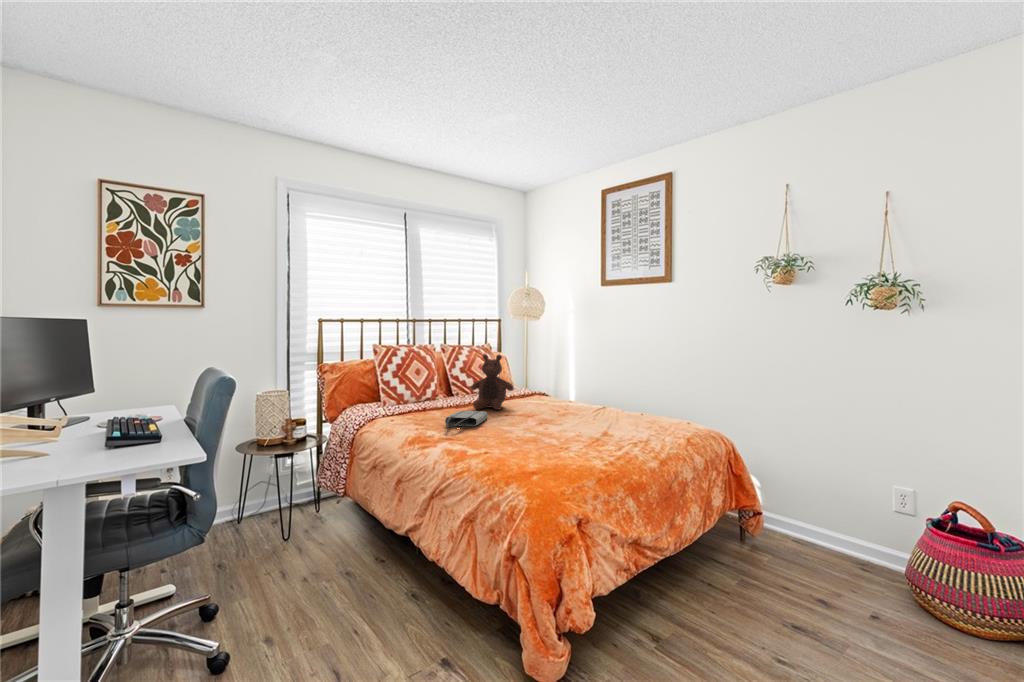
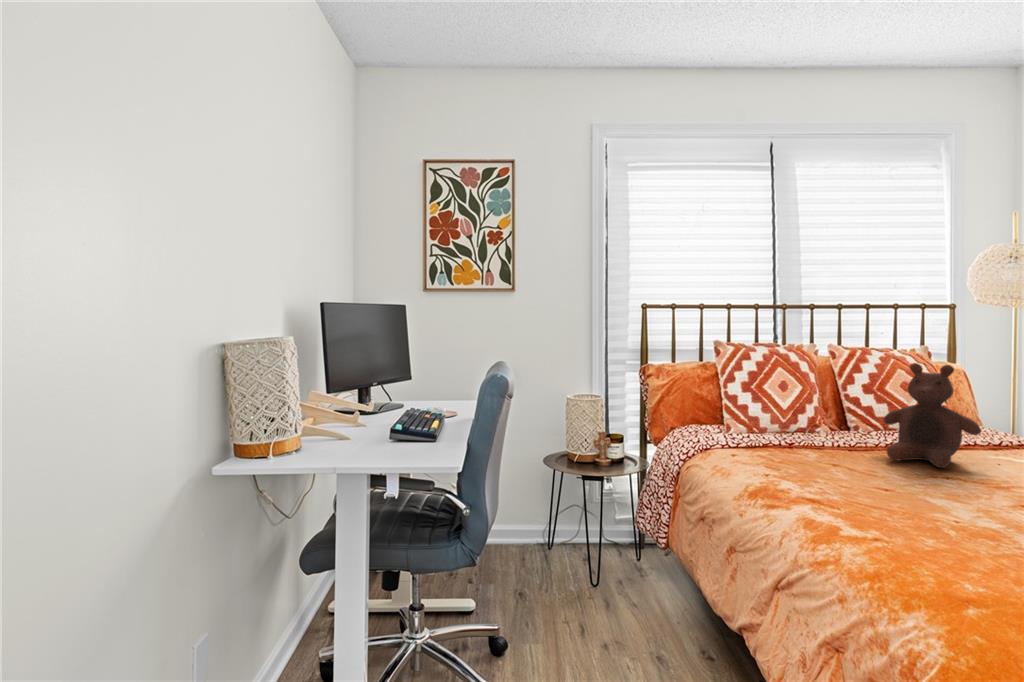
tote bag: present [445,411,488,428] -> none [826,460,919,495]

